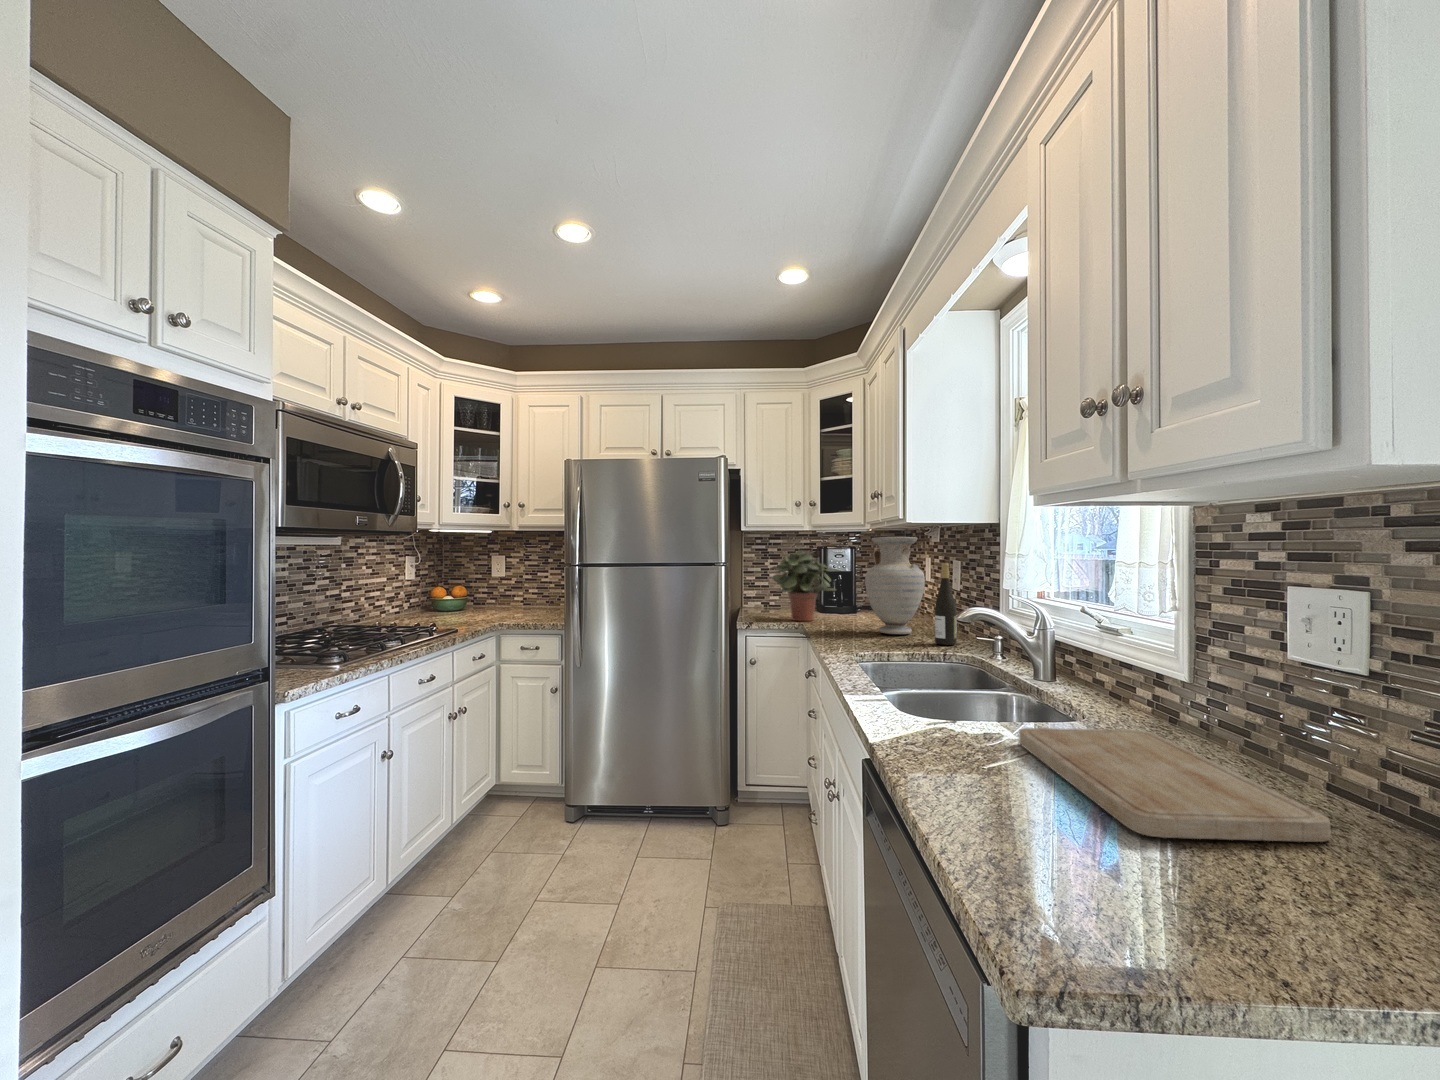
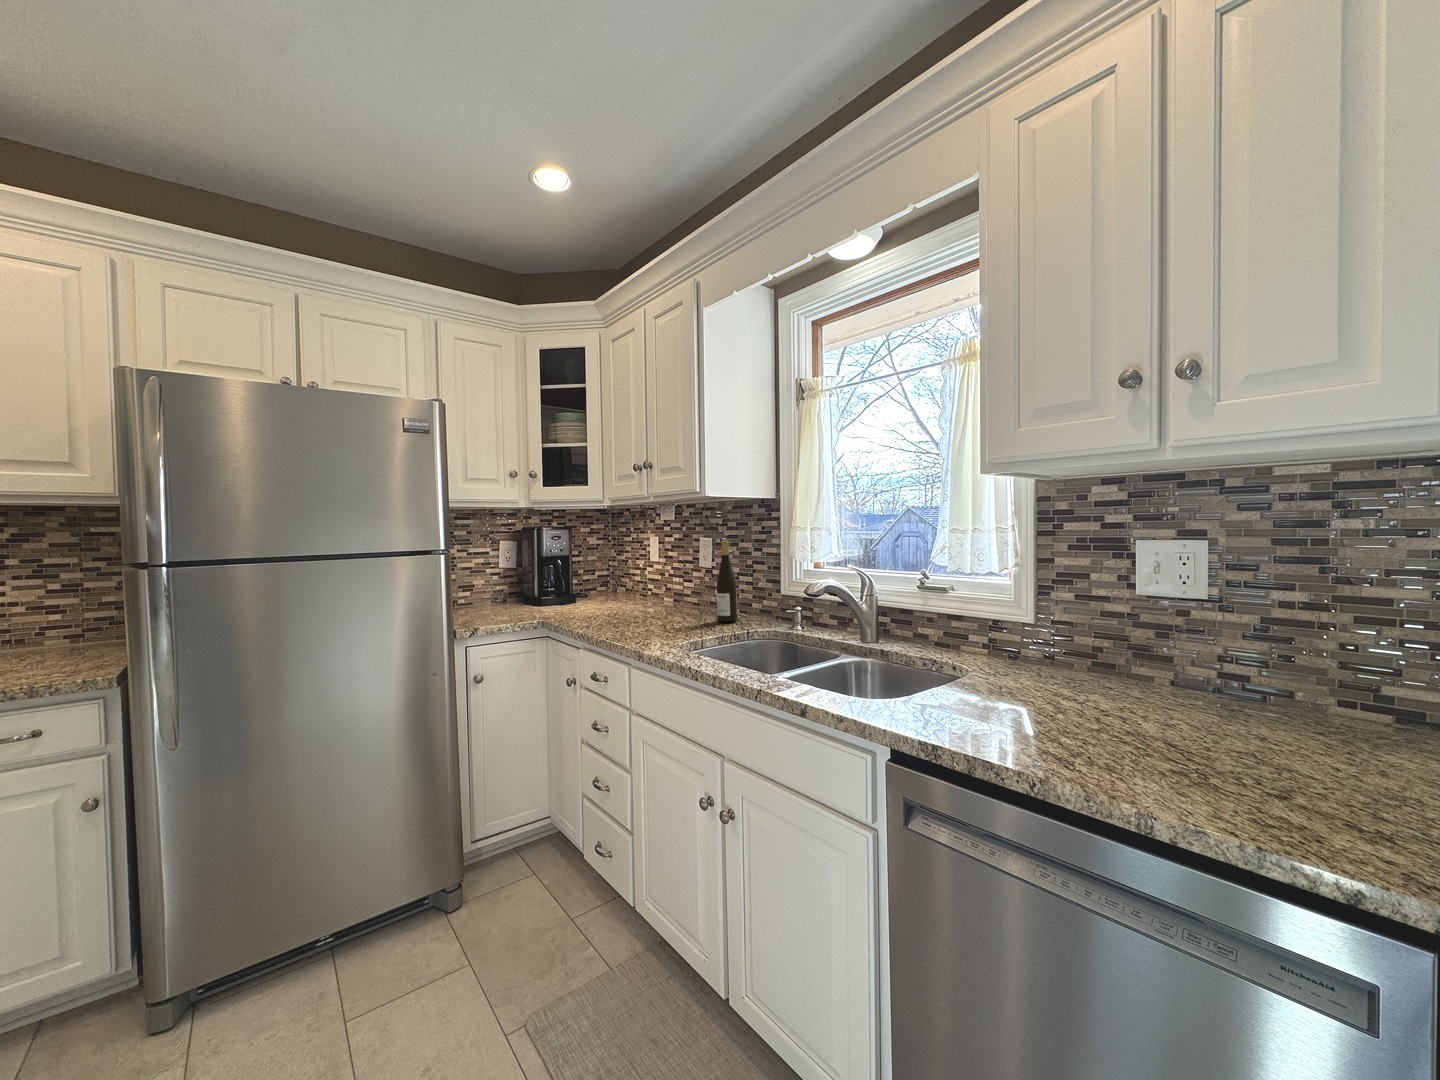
vase: present [865,537,925,634] -> none [627,514,688,618]
potted plant: present [771,550,838,621] -> none [488,533,570,617]
cutting board: present [1019,728,1330,842] -> none [969,667,1241,744]

